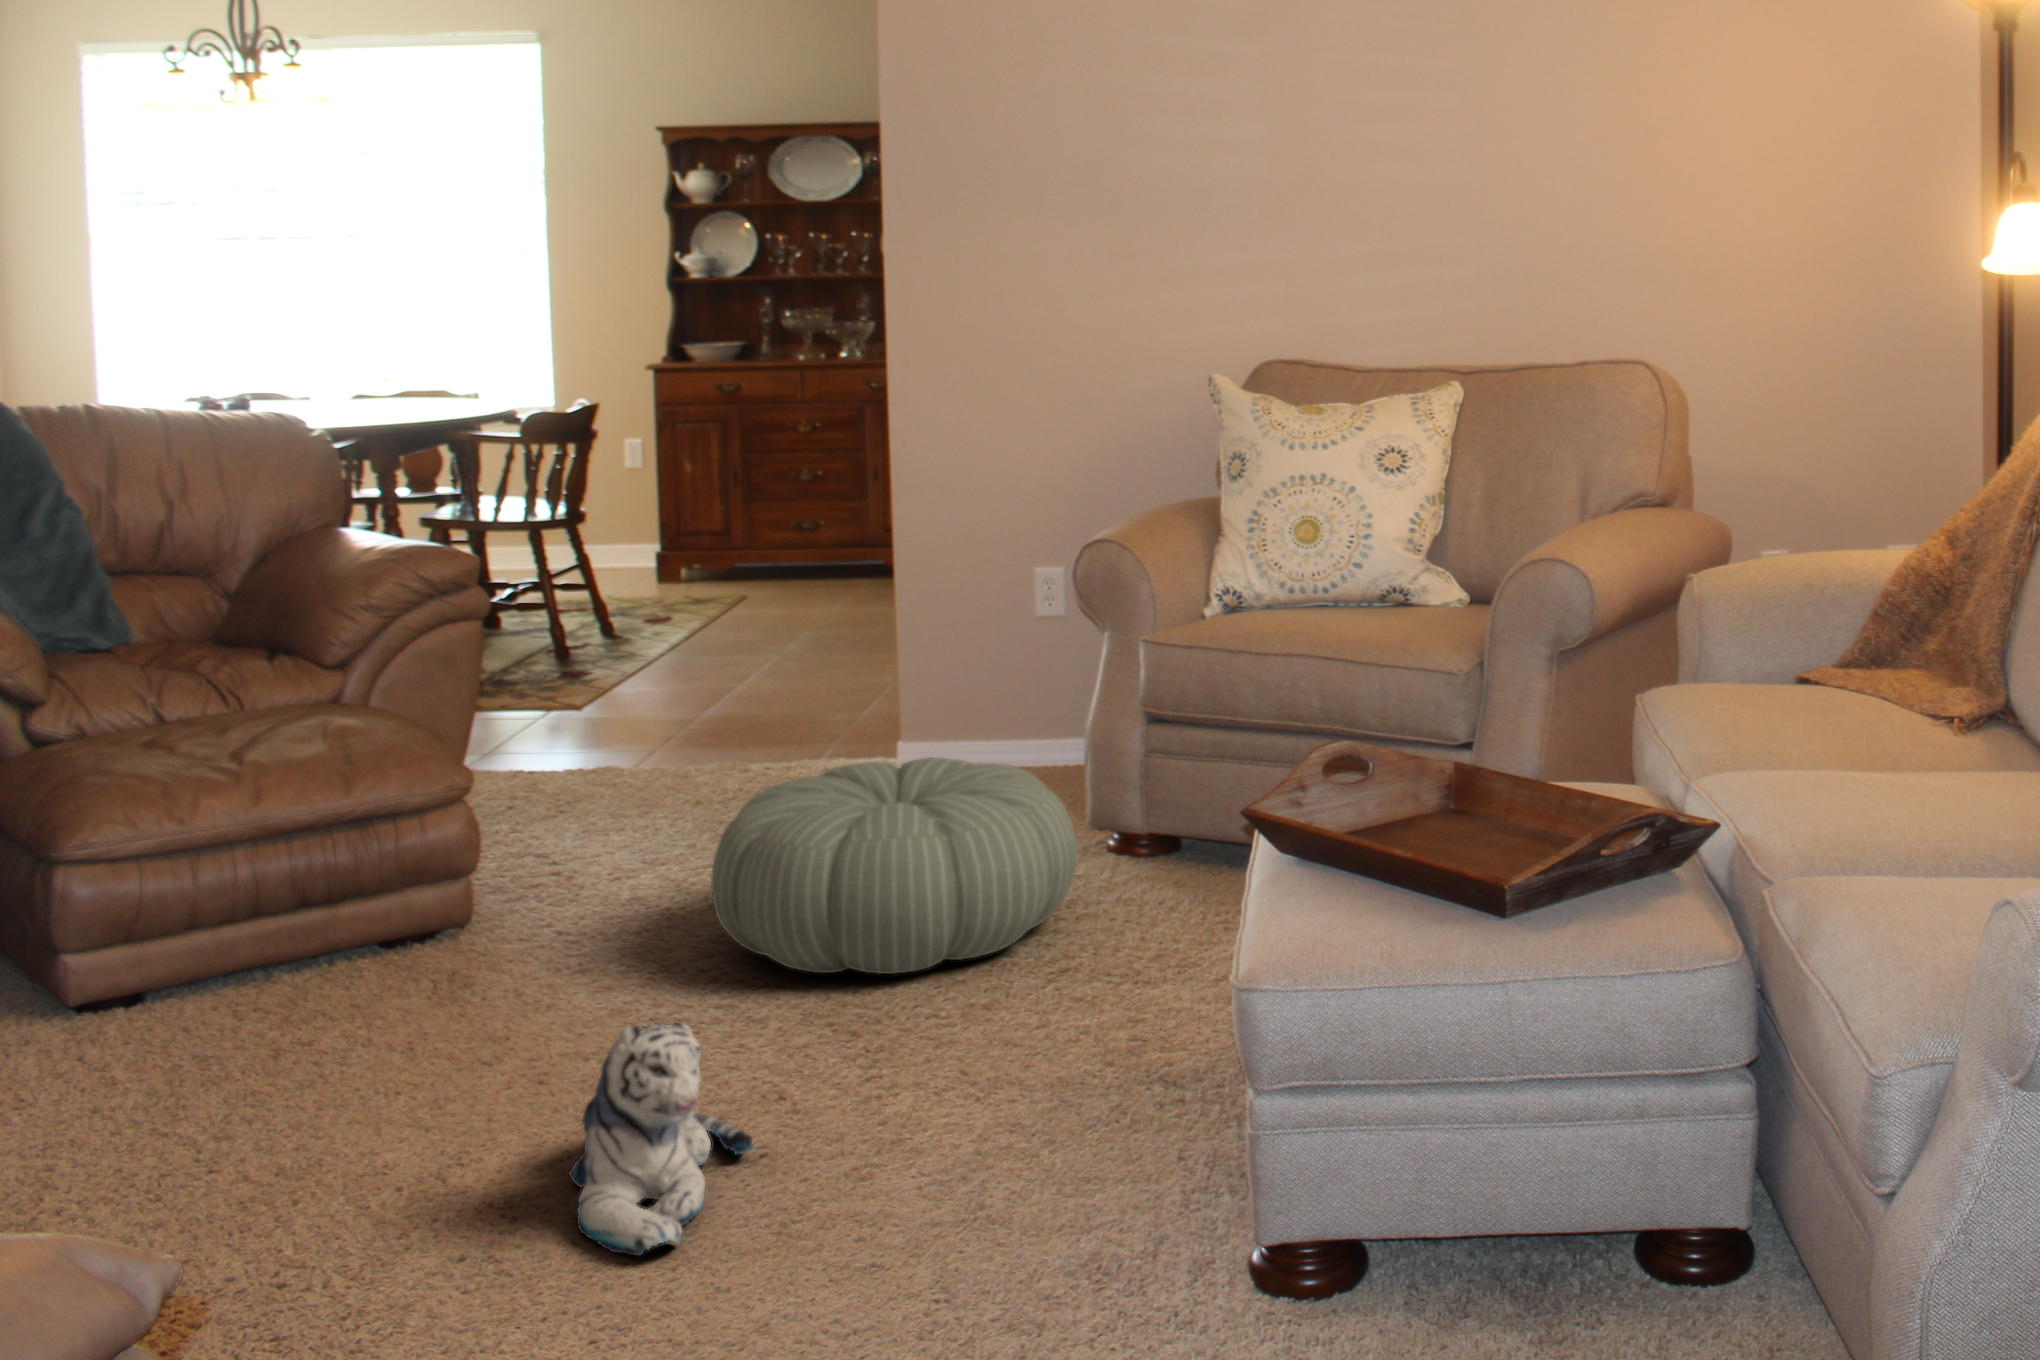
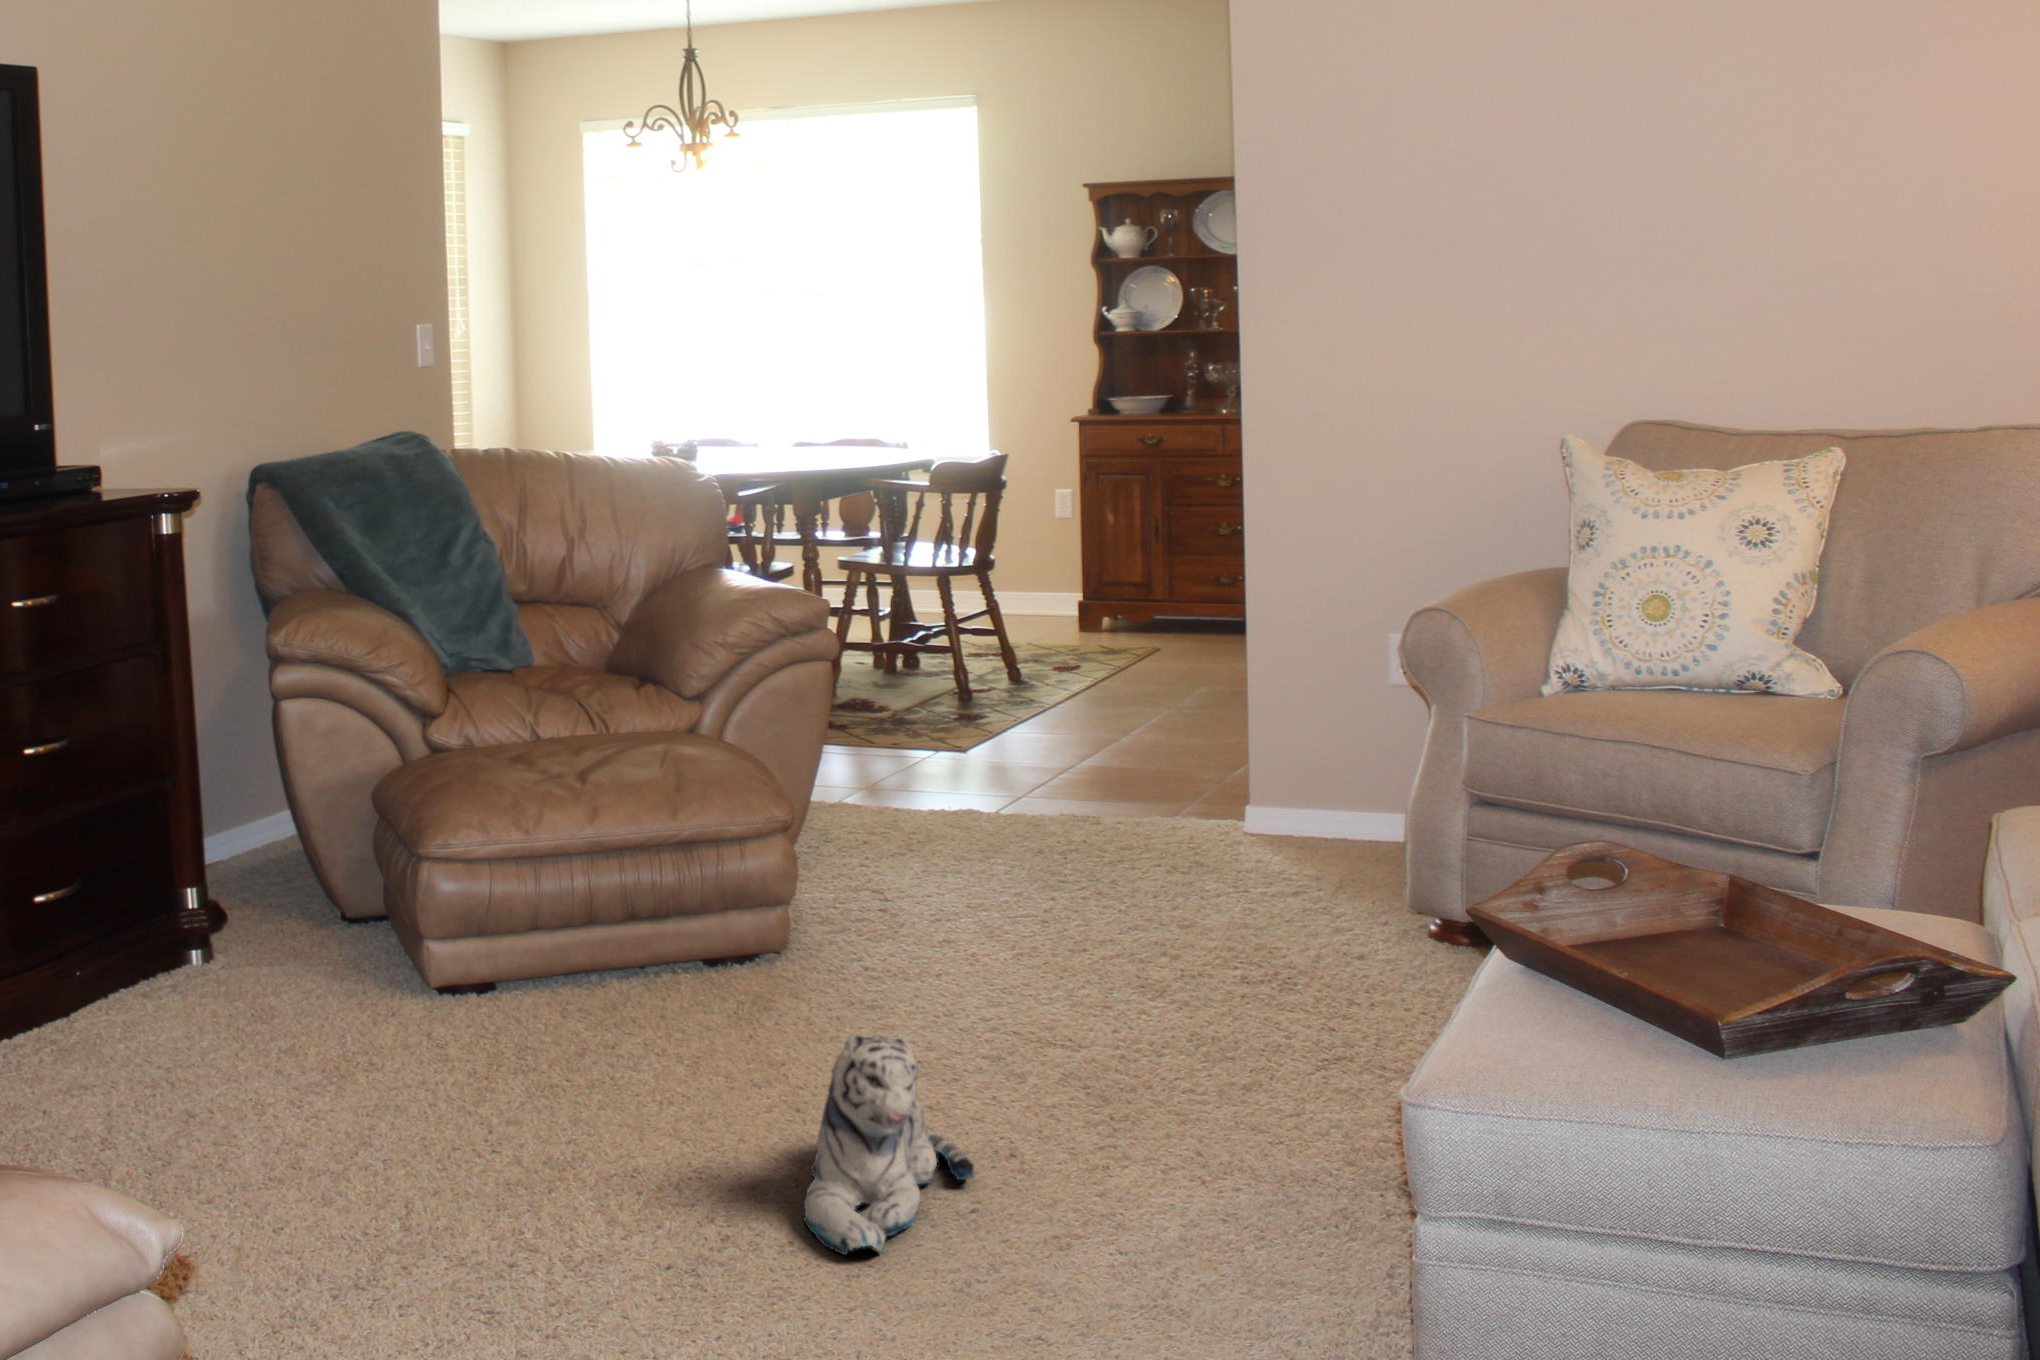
pouf: present [711,757,1077,974] -> none [1001,818,1369,1035]

